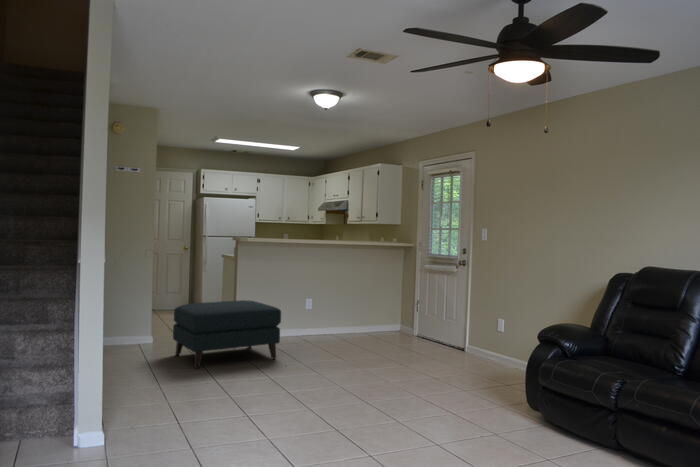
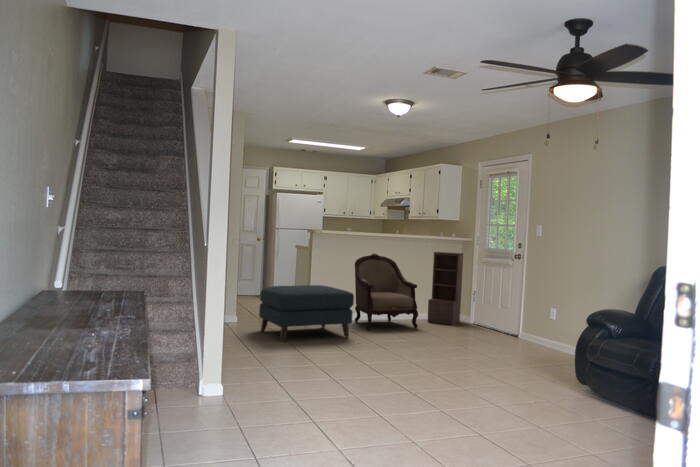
bookshelf: none [367,258,405,337] -> present [428,252,463,325]
armchair: none [286,262,356,349] -> present [355,254,418,330]

